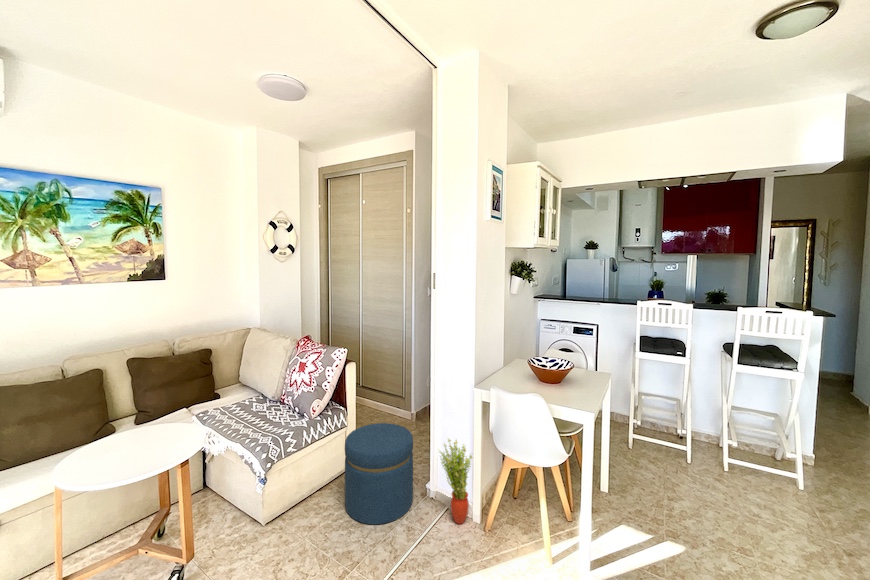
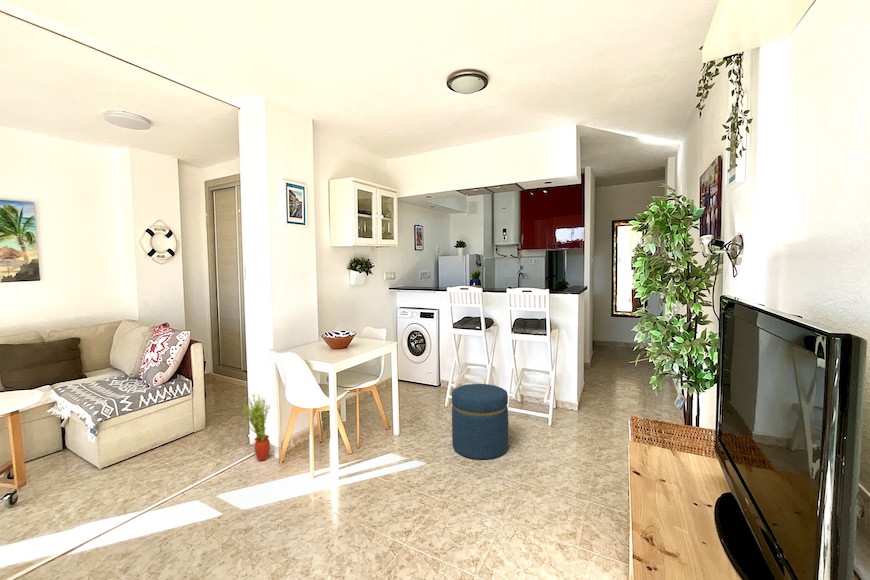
ottoman: present [345,423,413,524] -> present [452,384,508,459]

